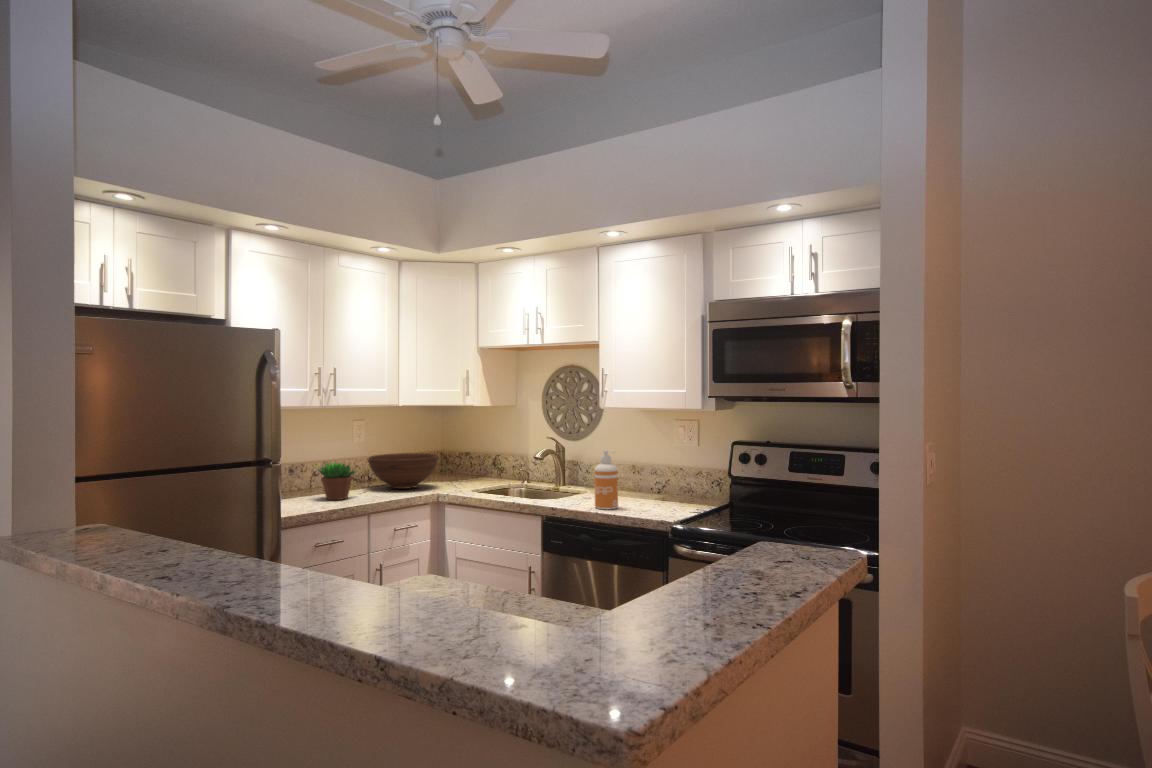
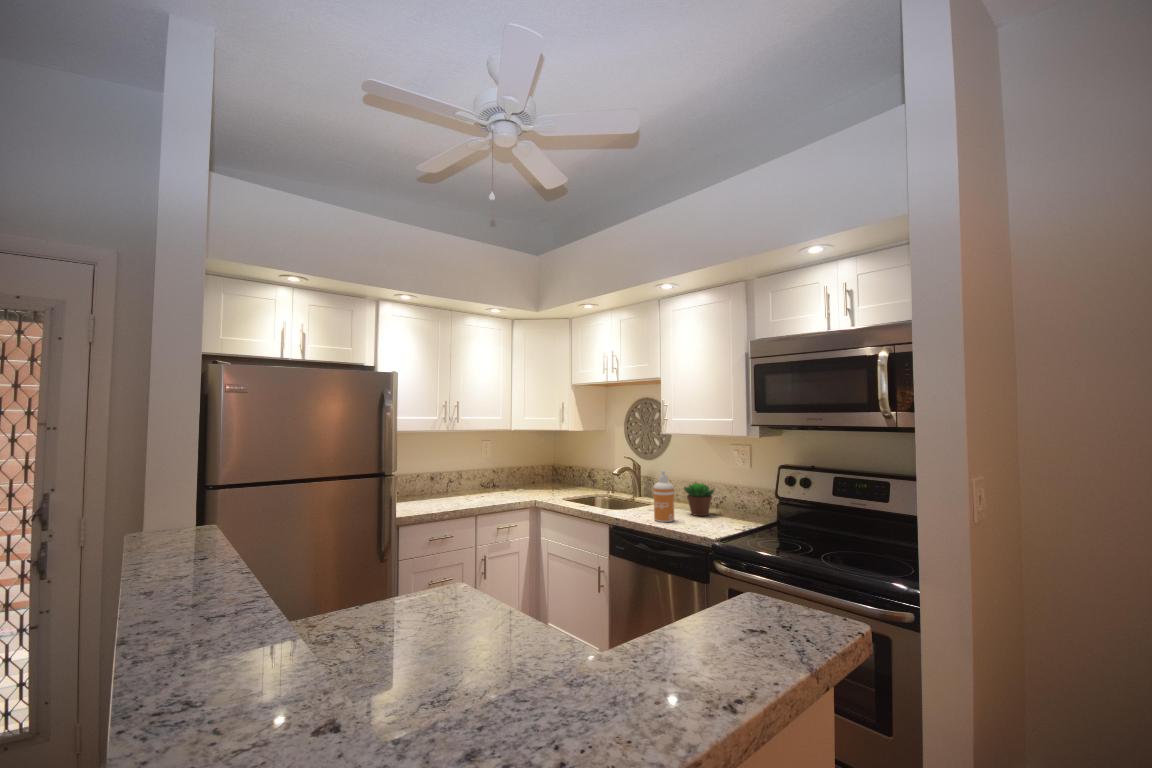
fruit bowl: present [369,453,438,489] -> none [489,467,542,495]
succulent plant: present [318,462,357,500] -> present [684,483,714,516]

